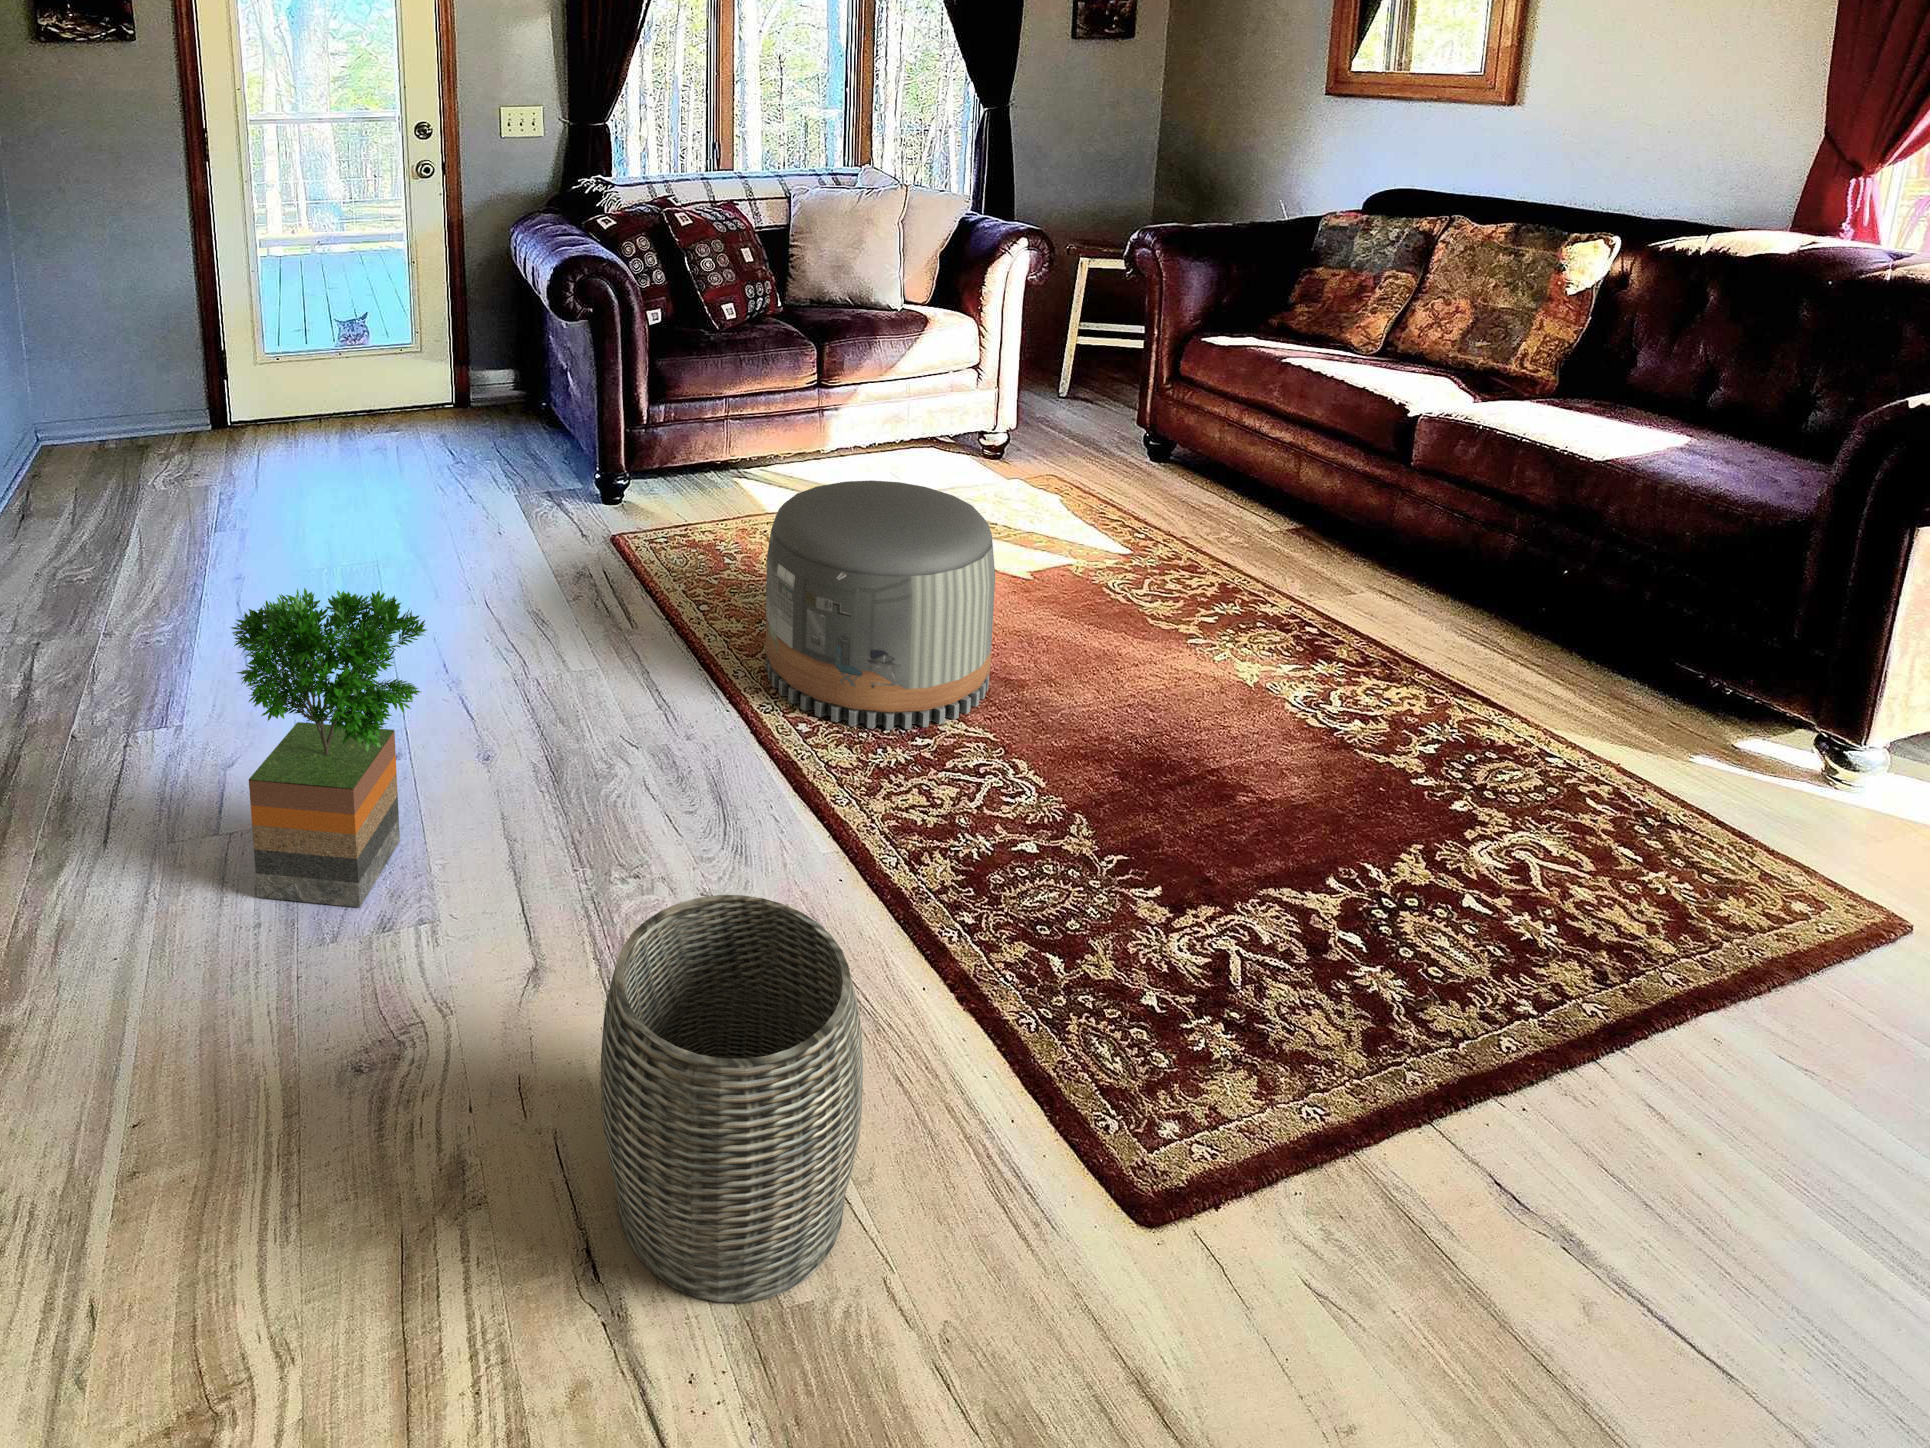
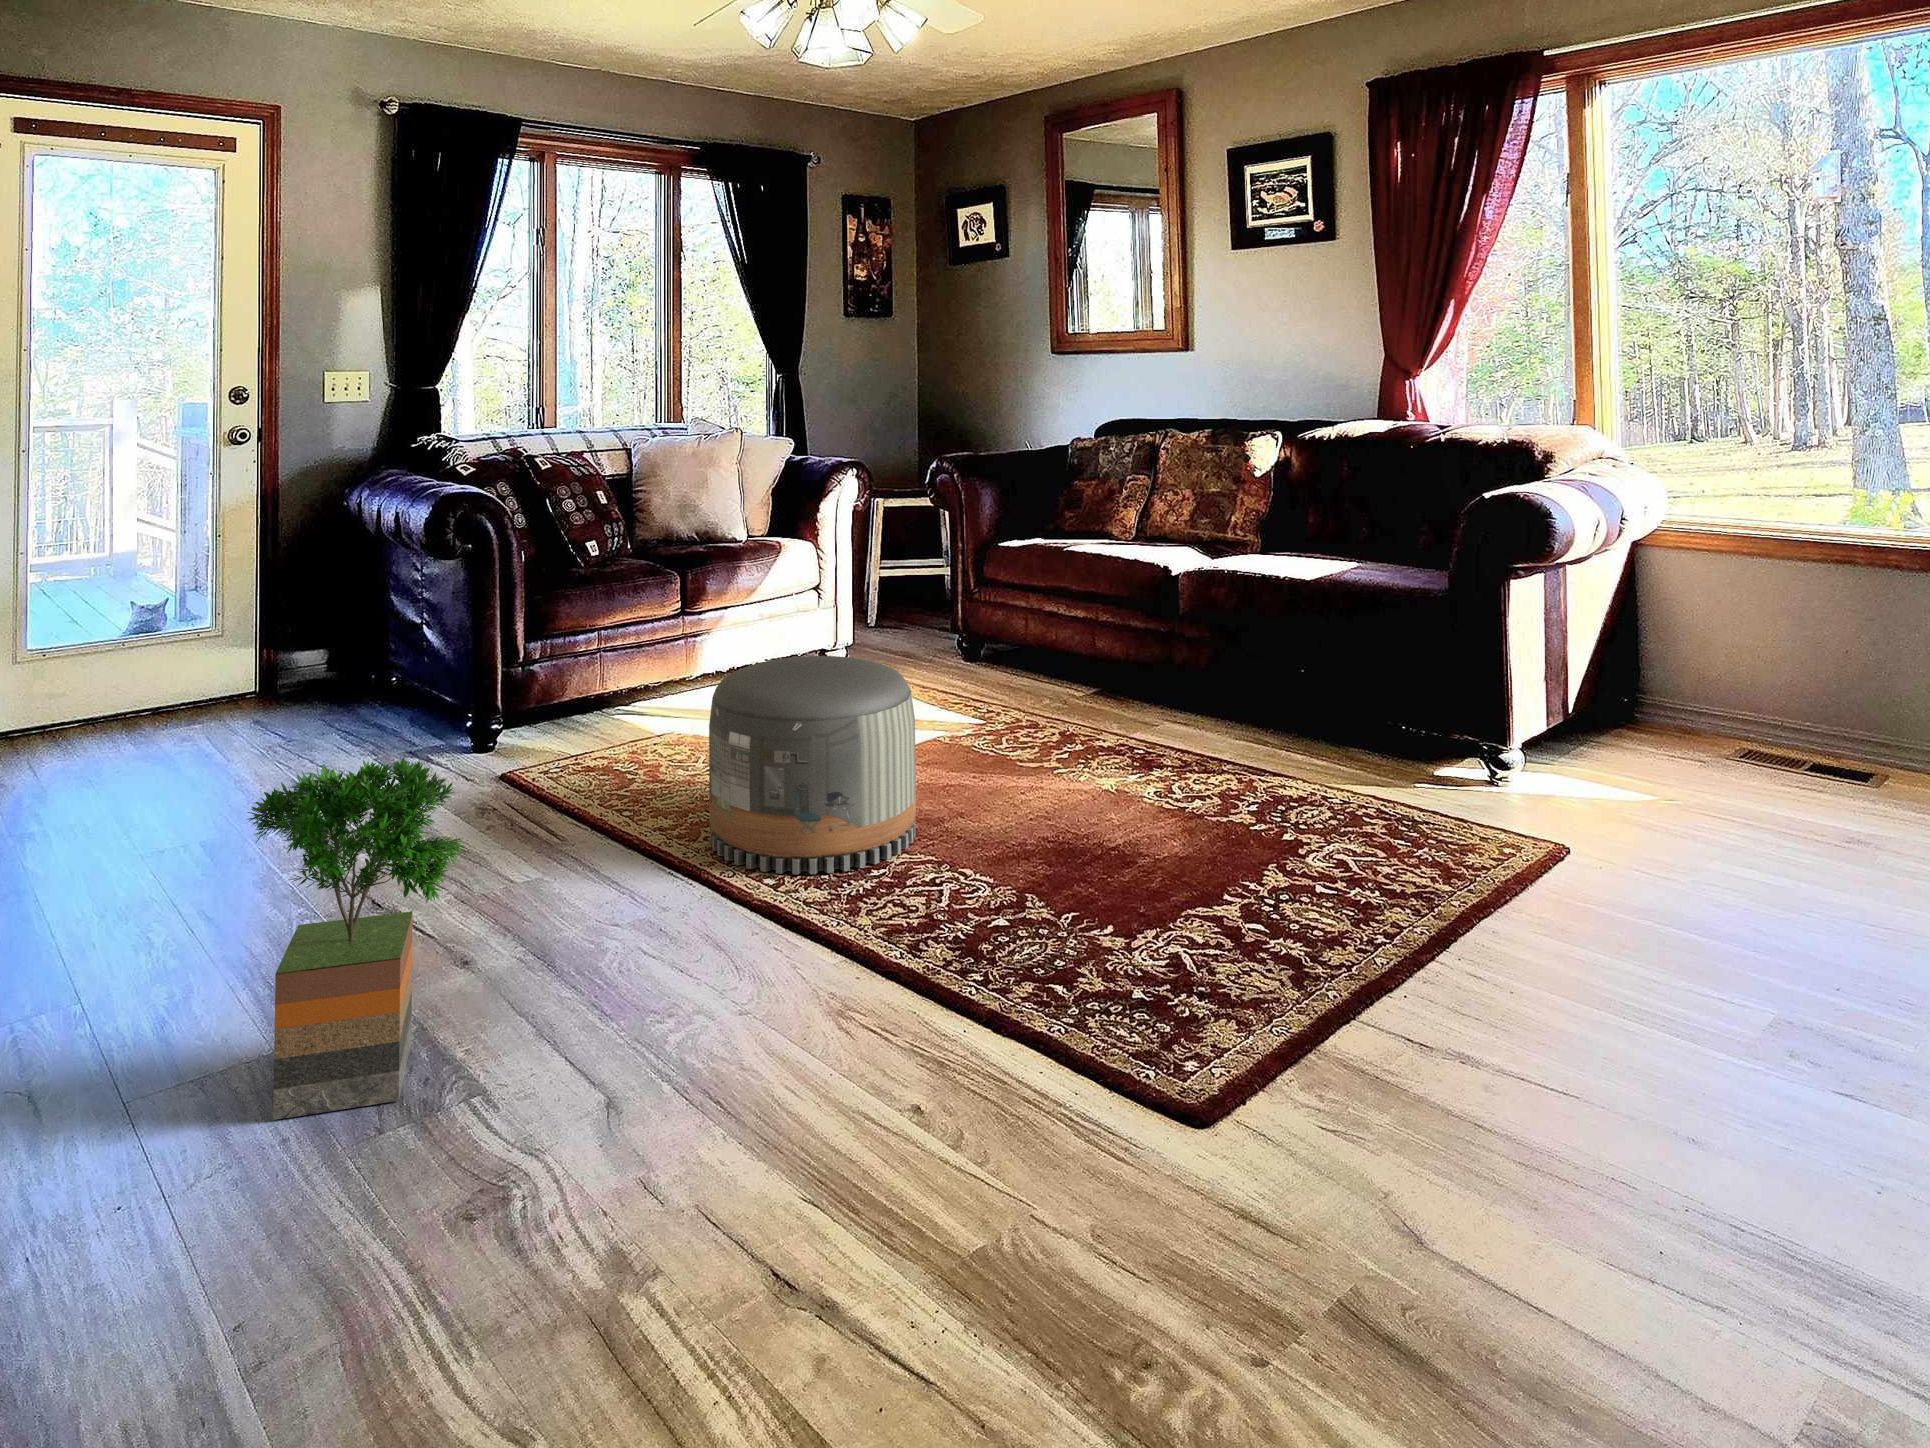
woven basket: present [601,895,863,1303] -> none [762,918,993,1269]

